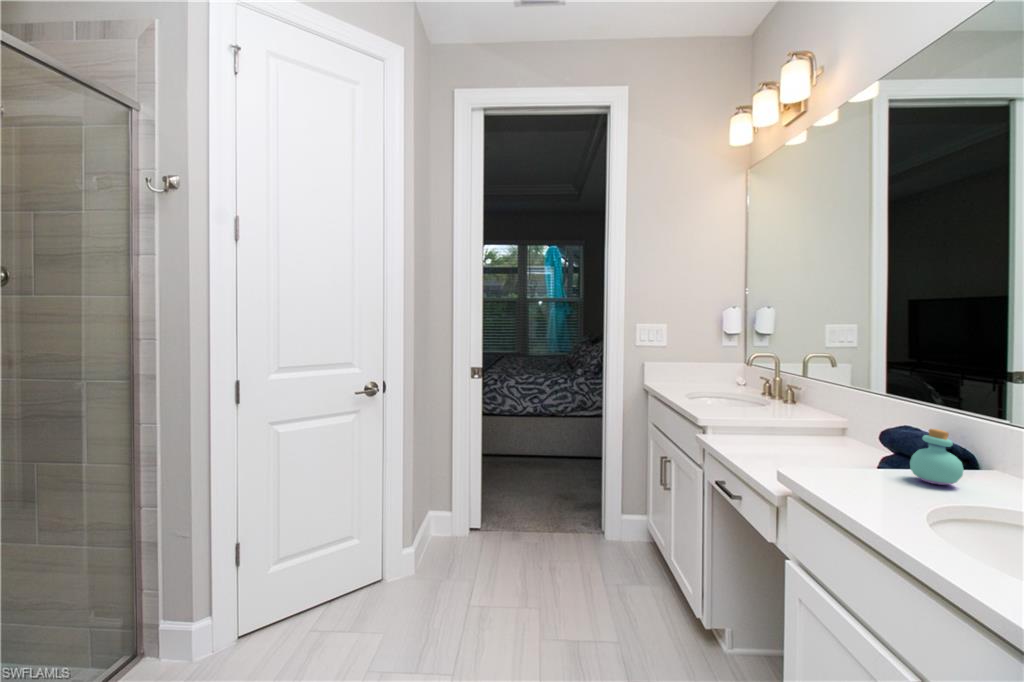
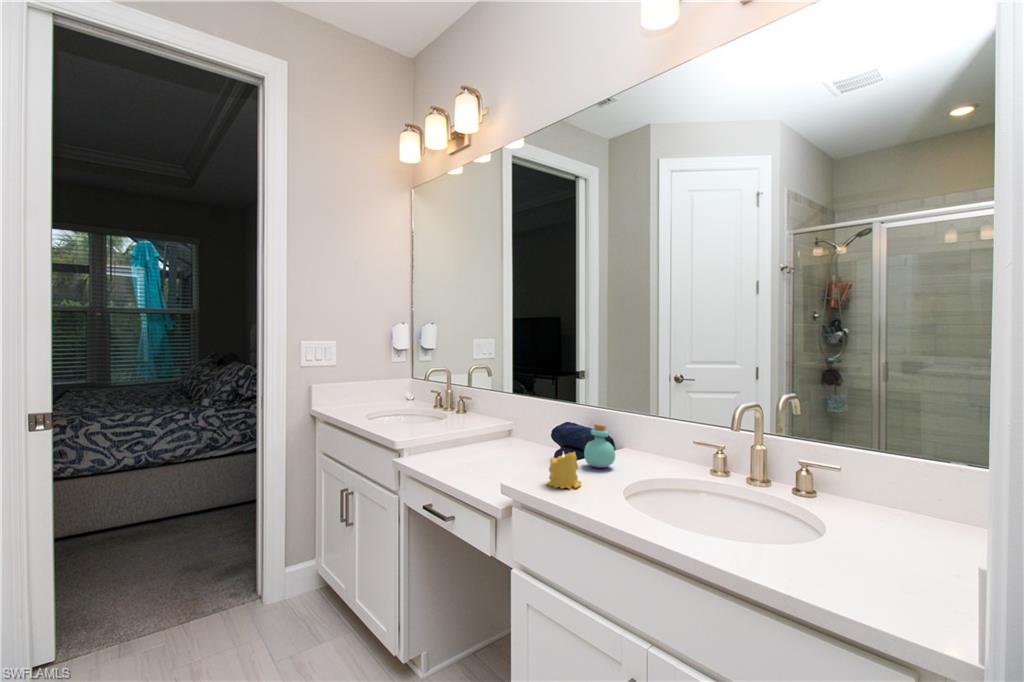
candle: none [833,448,884,494] -> present [547,452,581,489]

